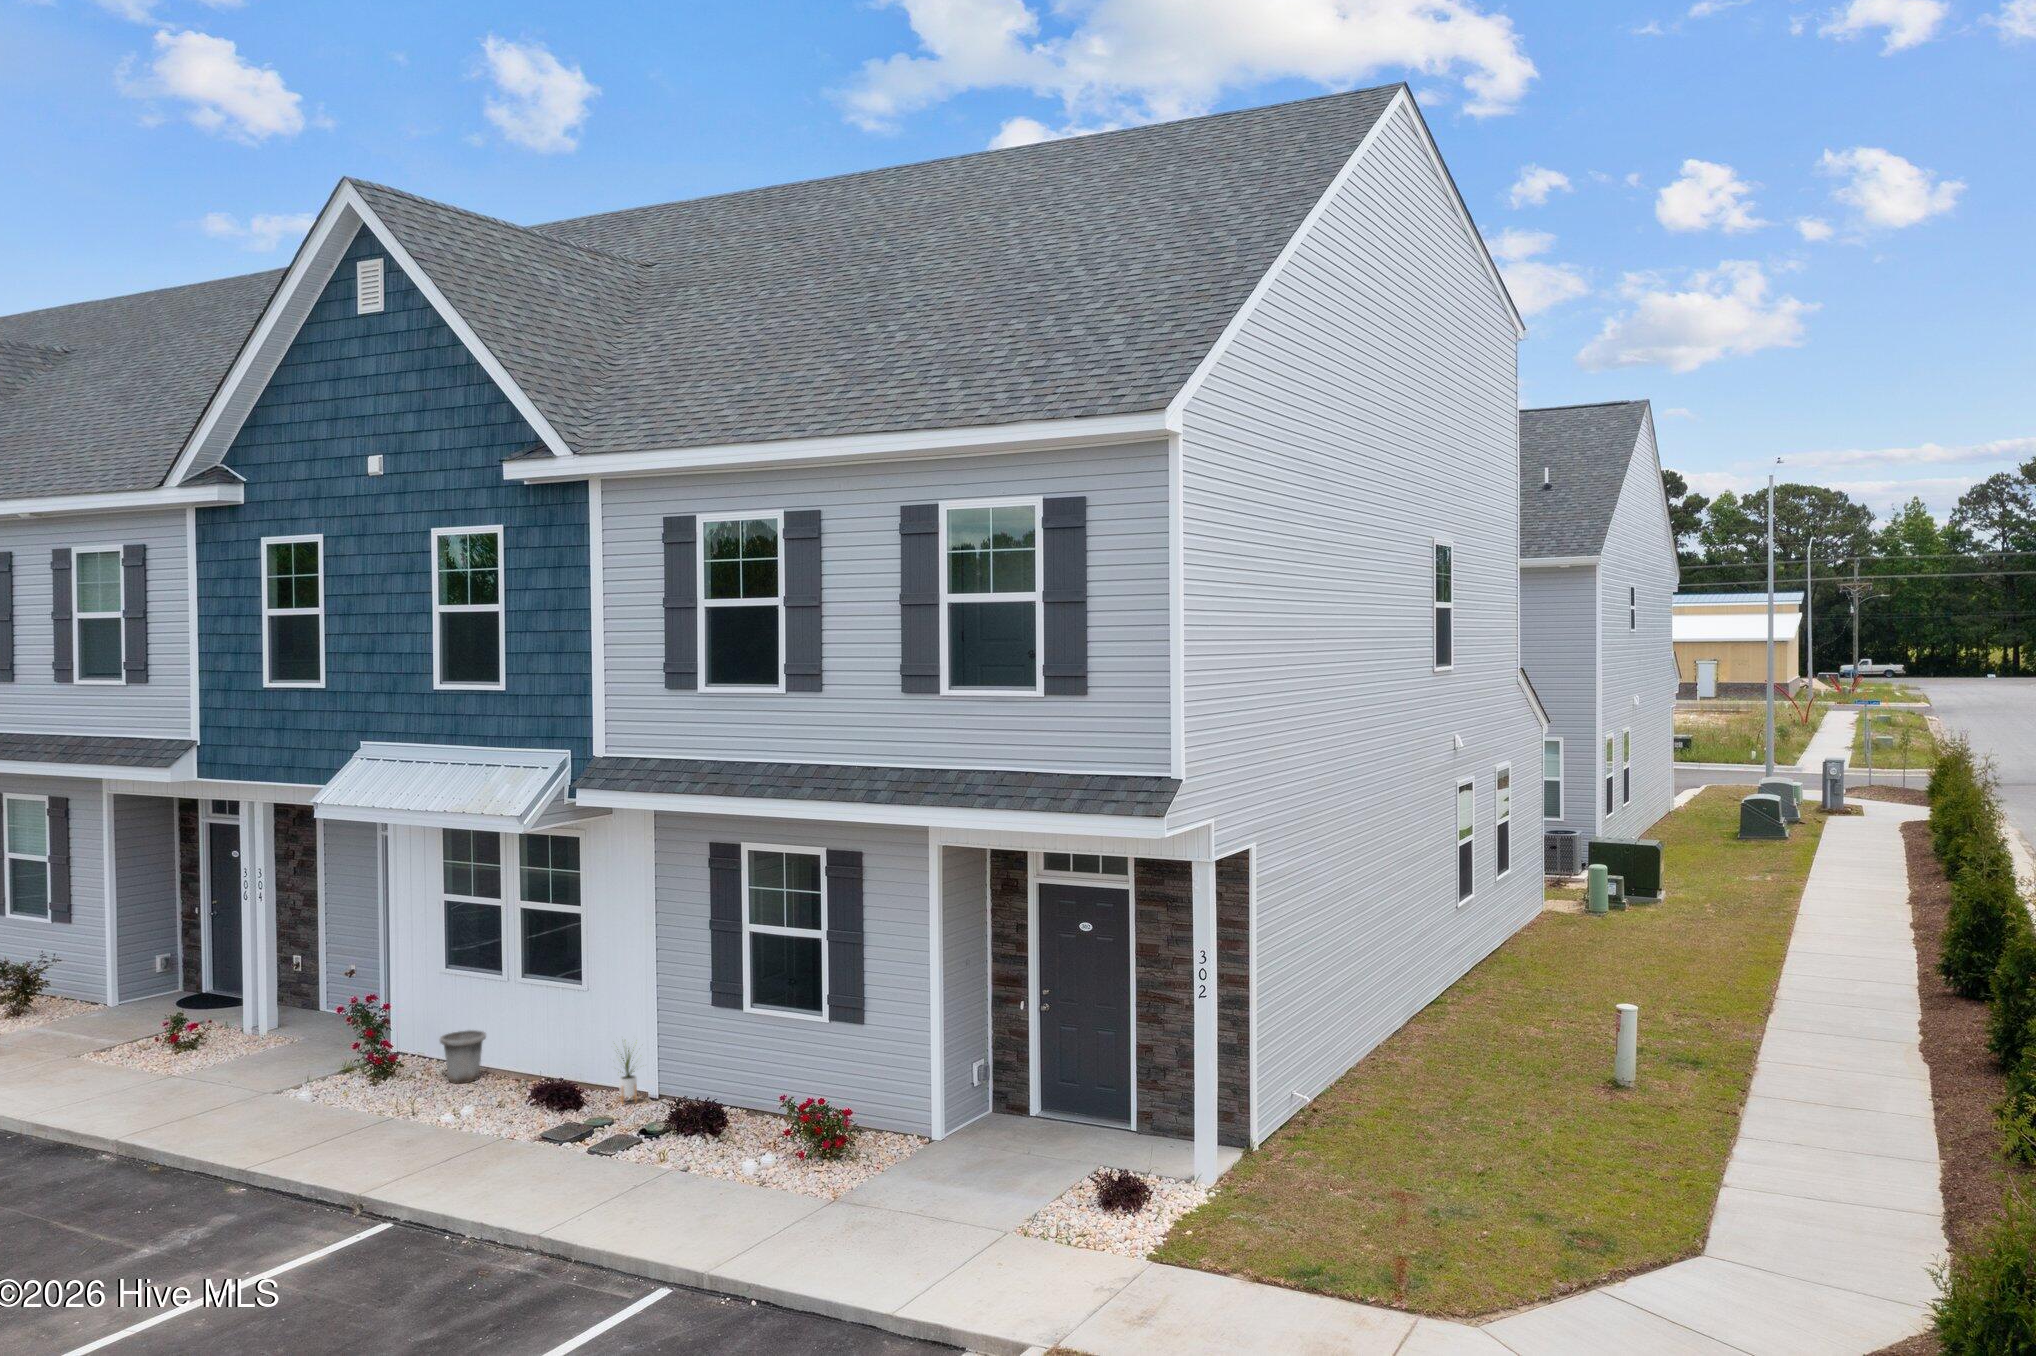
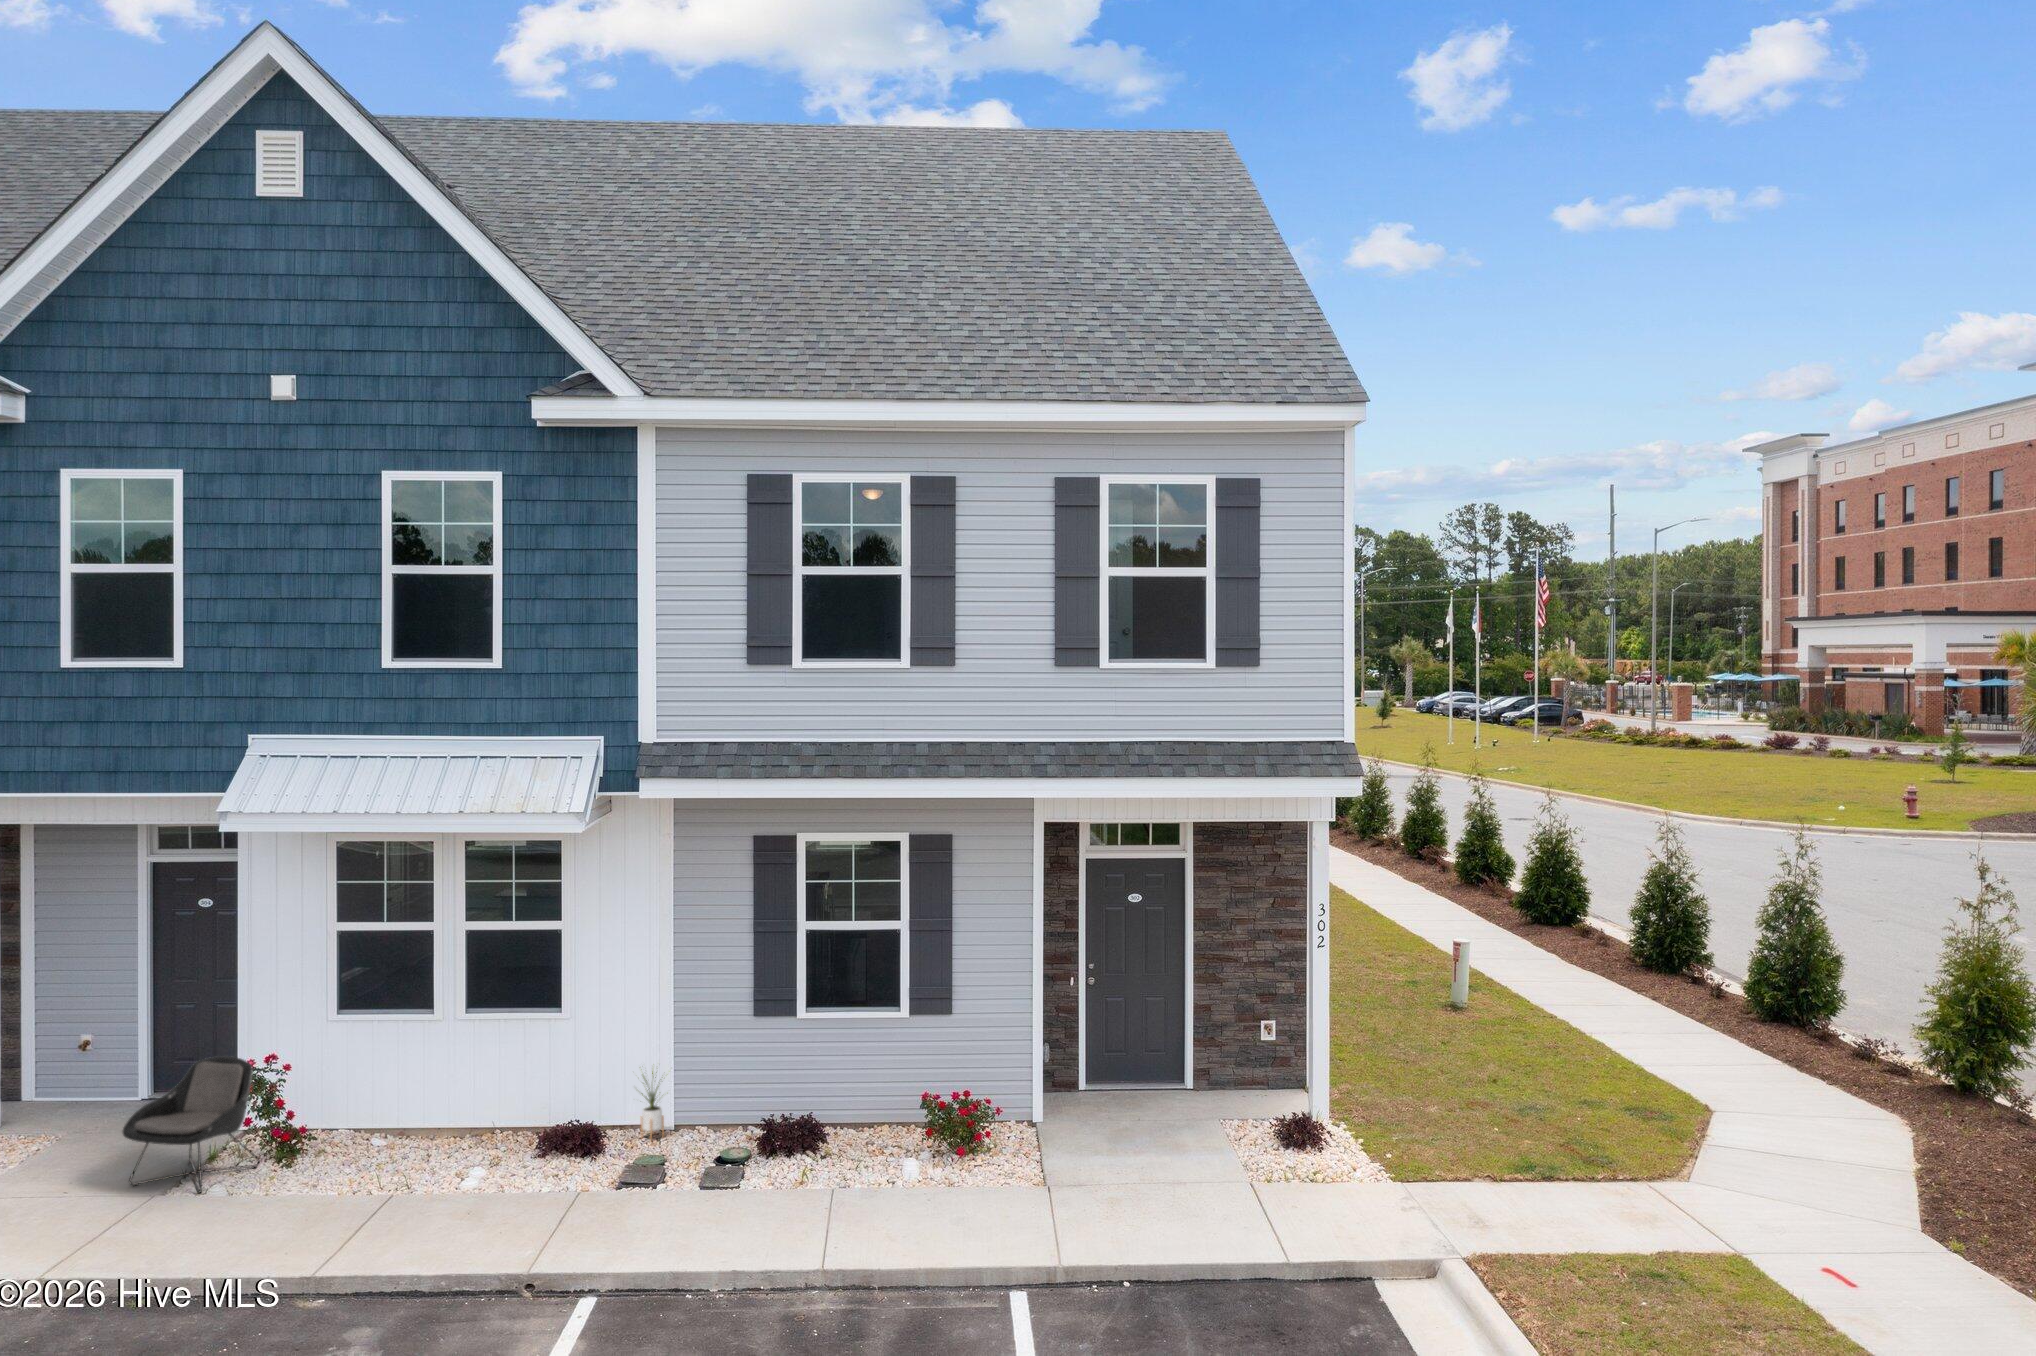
lounge chair: none [270,993,364,1095] -> present [123,1056,260,1193]
trash can: present [440,1030,486,1084] -> none [365,1083,423,1151]

